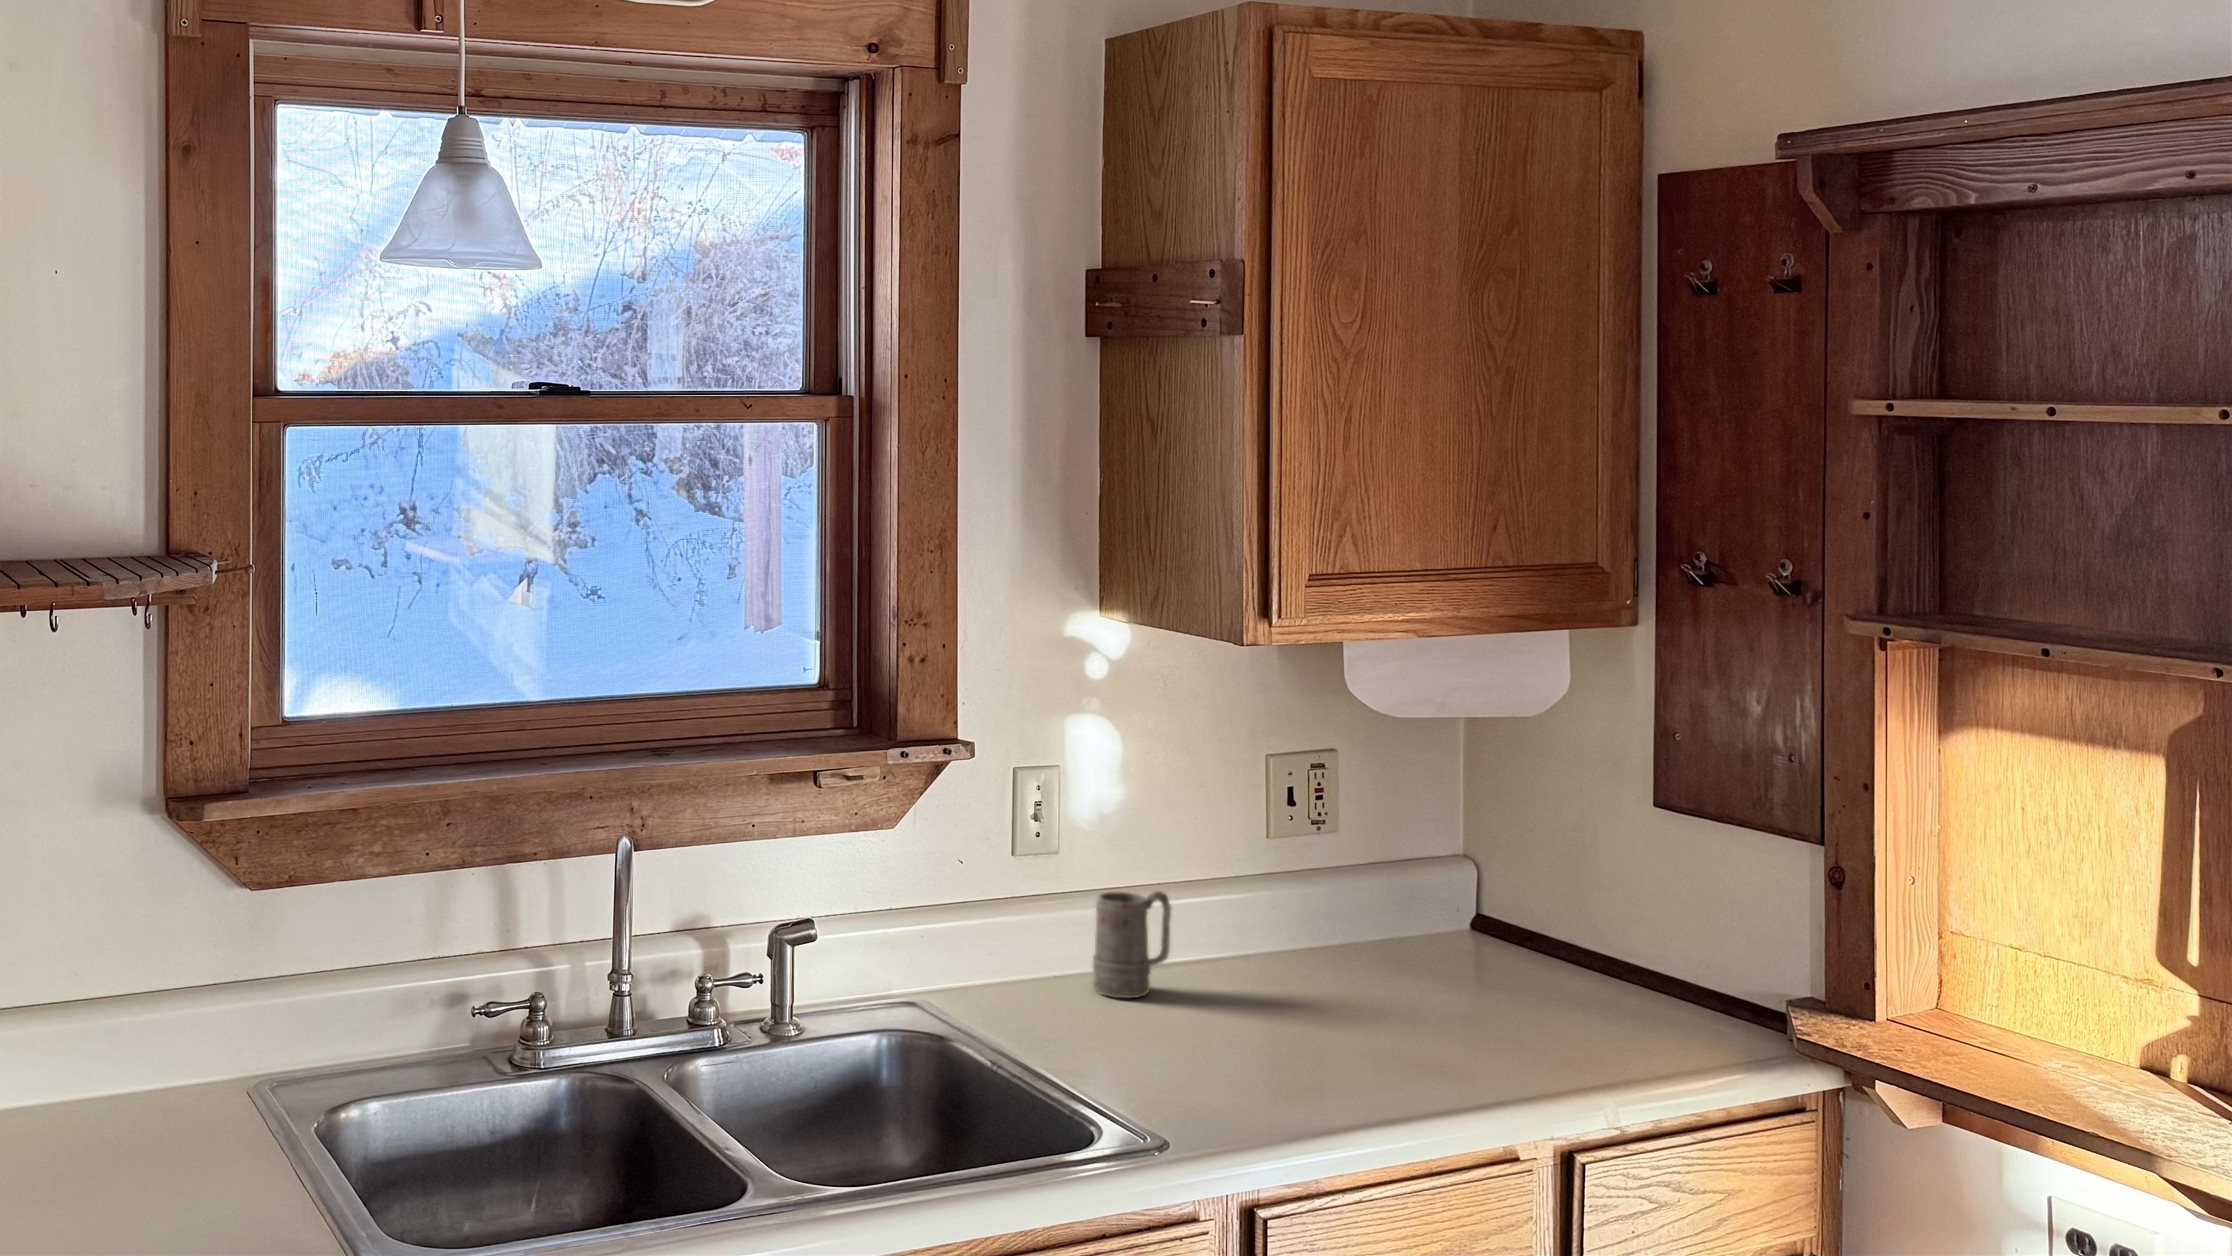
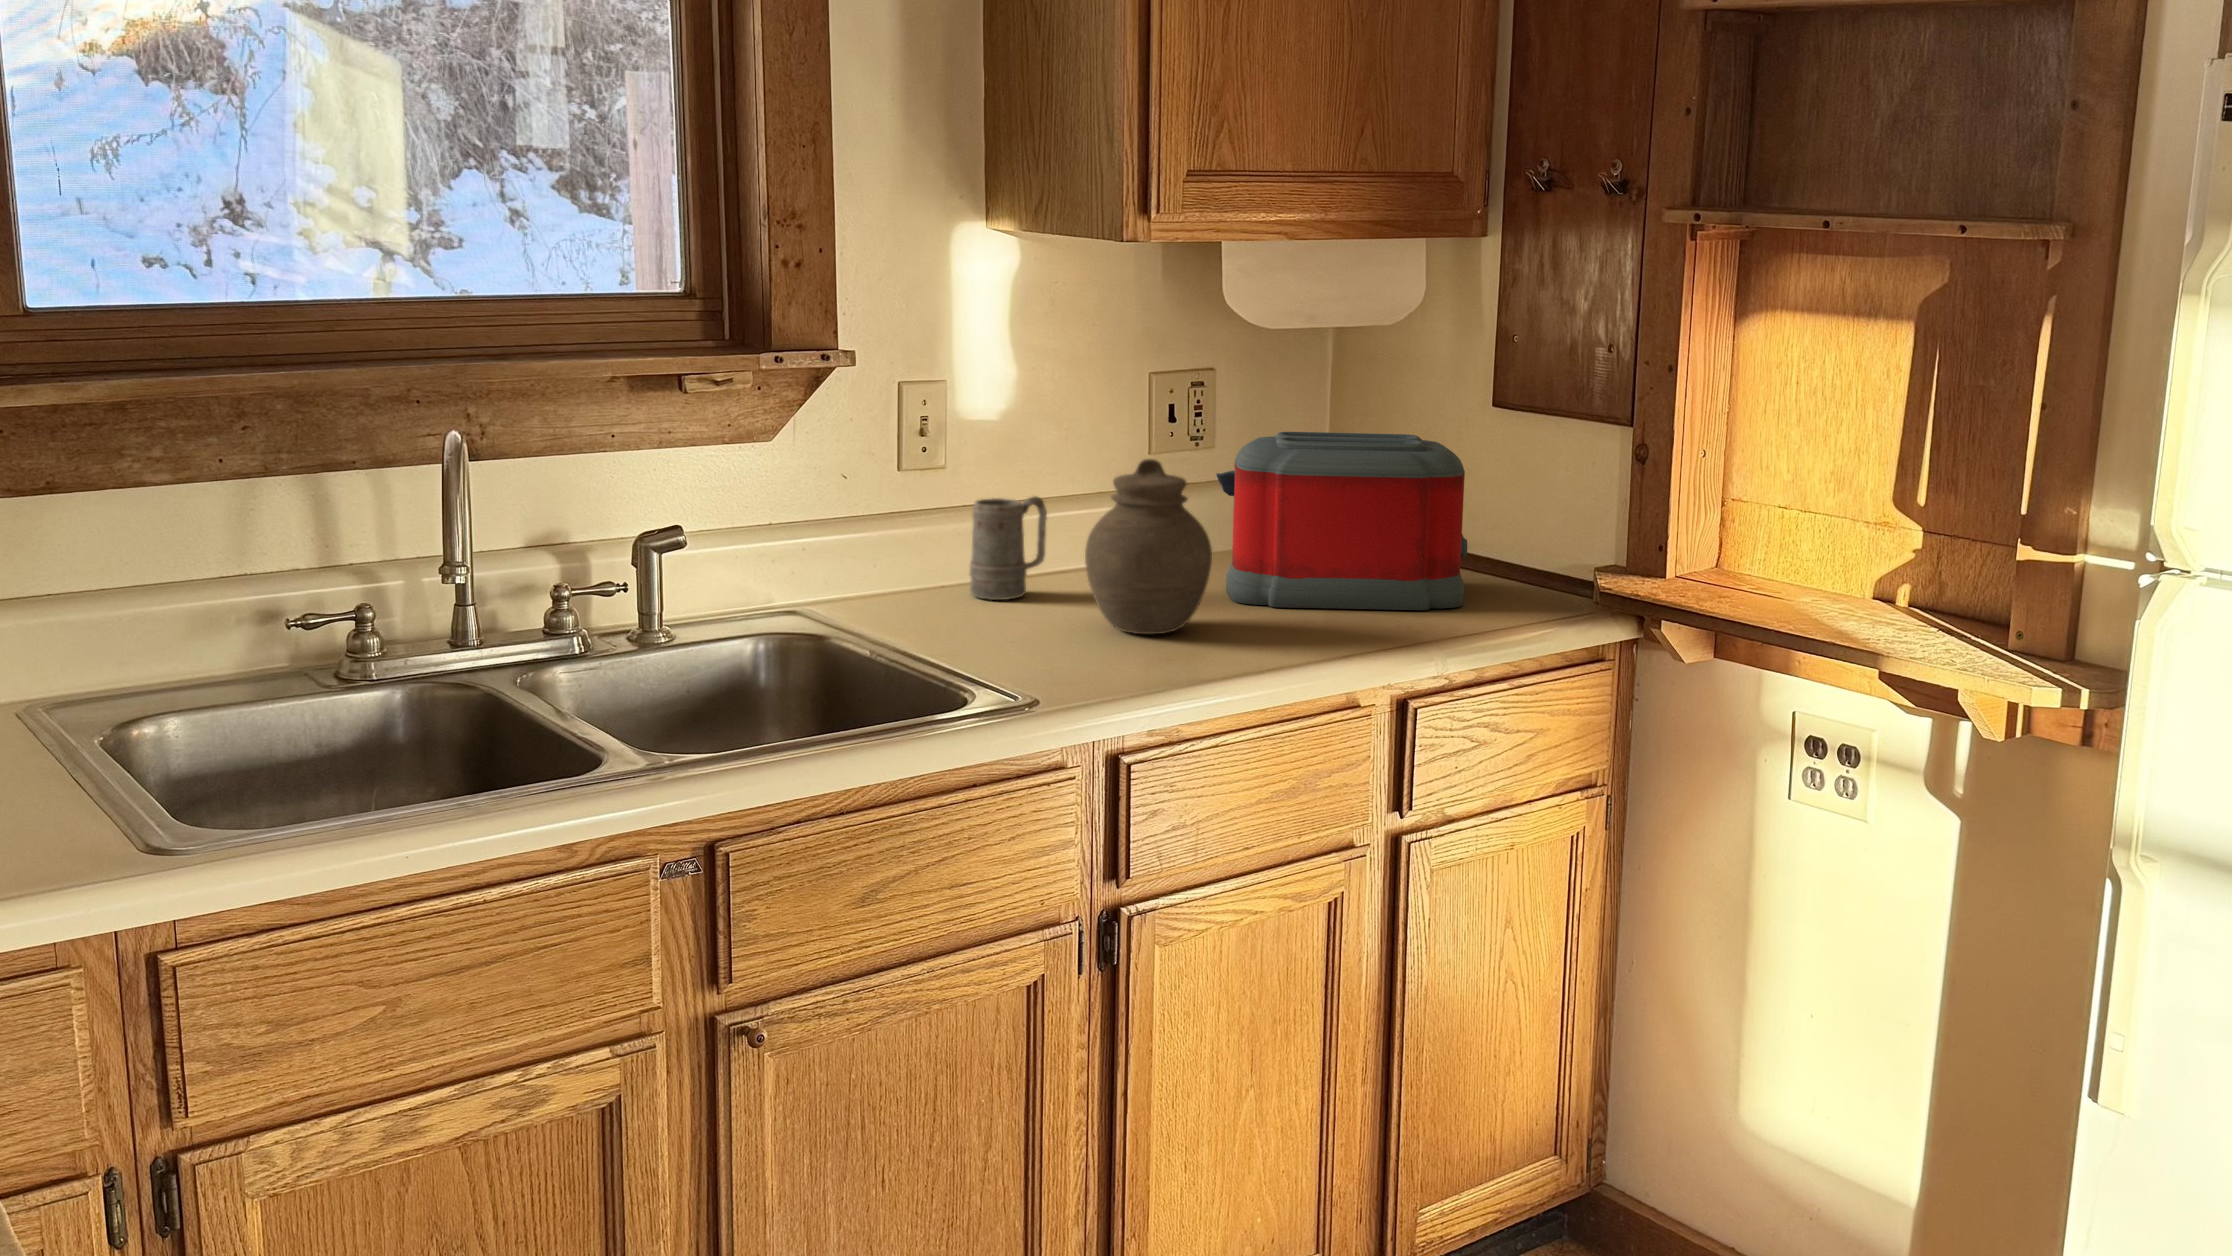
toaster: none [1348,832,1629,1039] -> present [1216,432,1467,610]
jar: none [1212,871,1347,1056] -> present [1085,459,1212,634]

